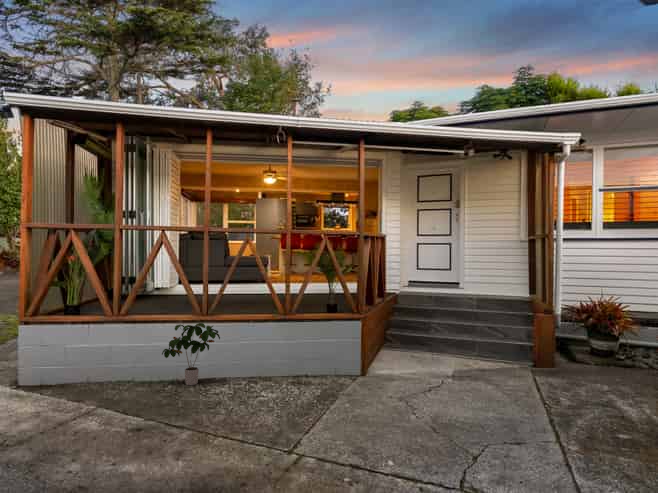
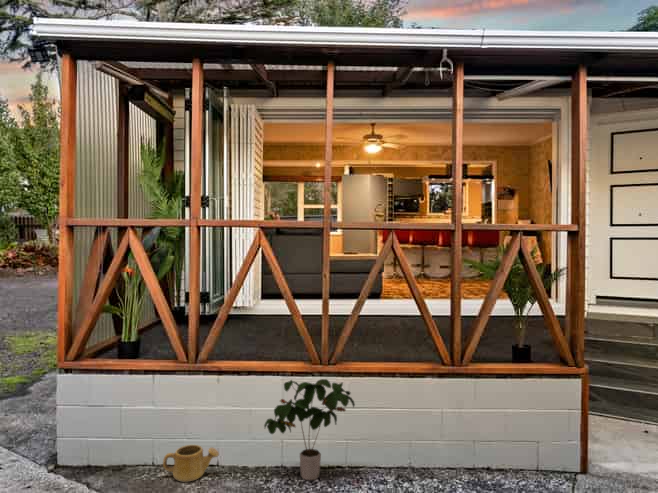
watering can: none [93,368,132,390] -> present [163,445,219,482]

